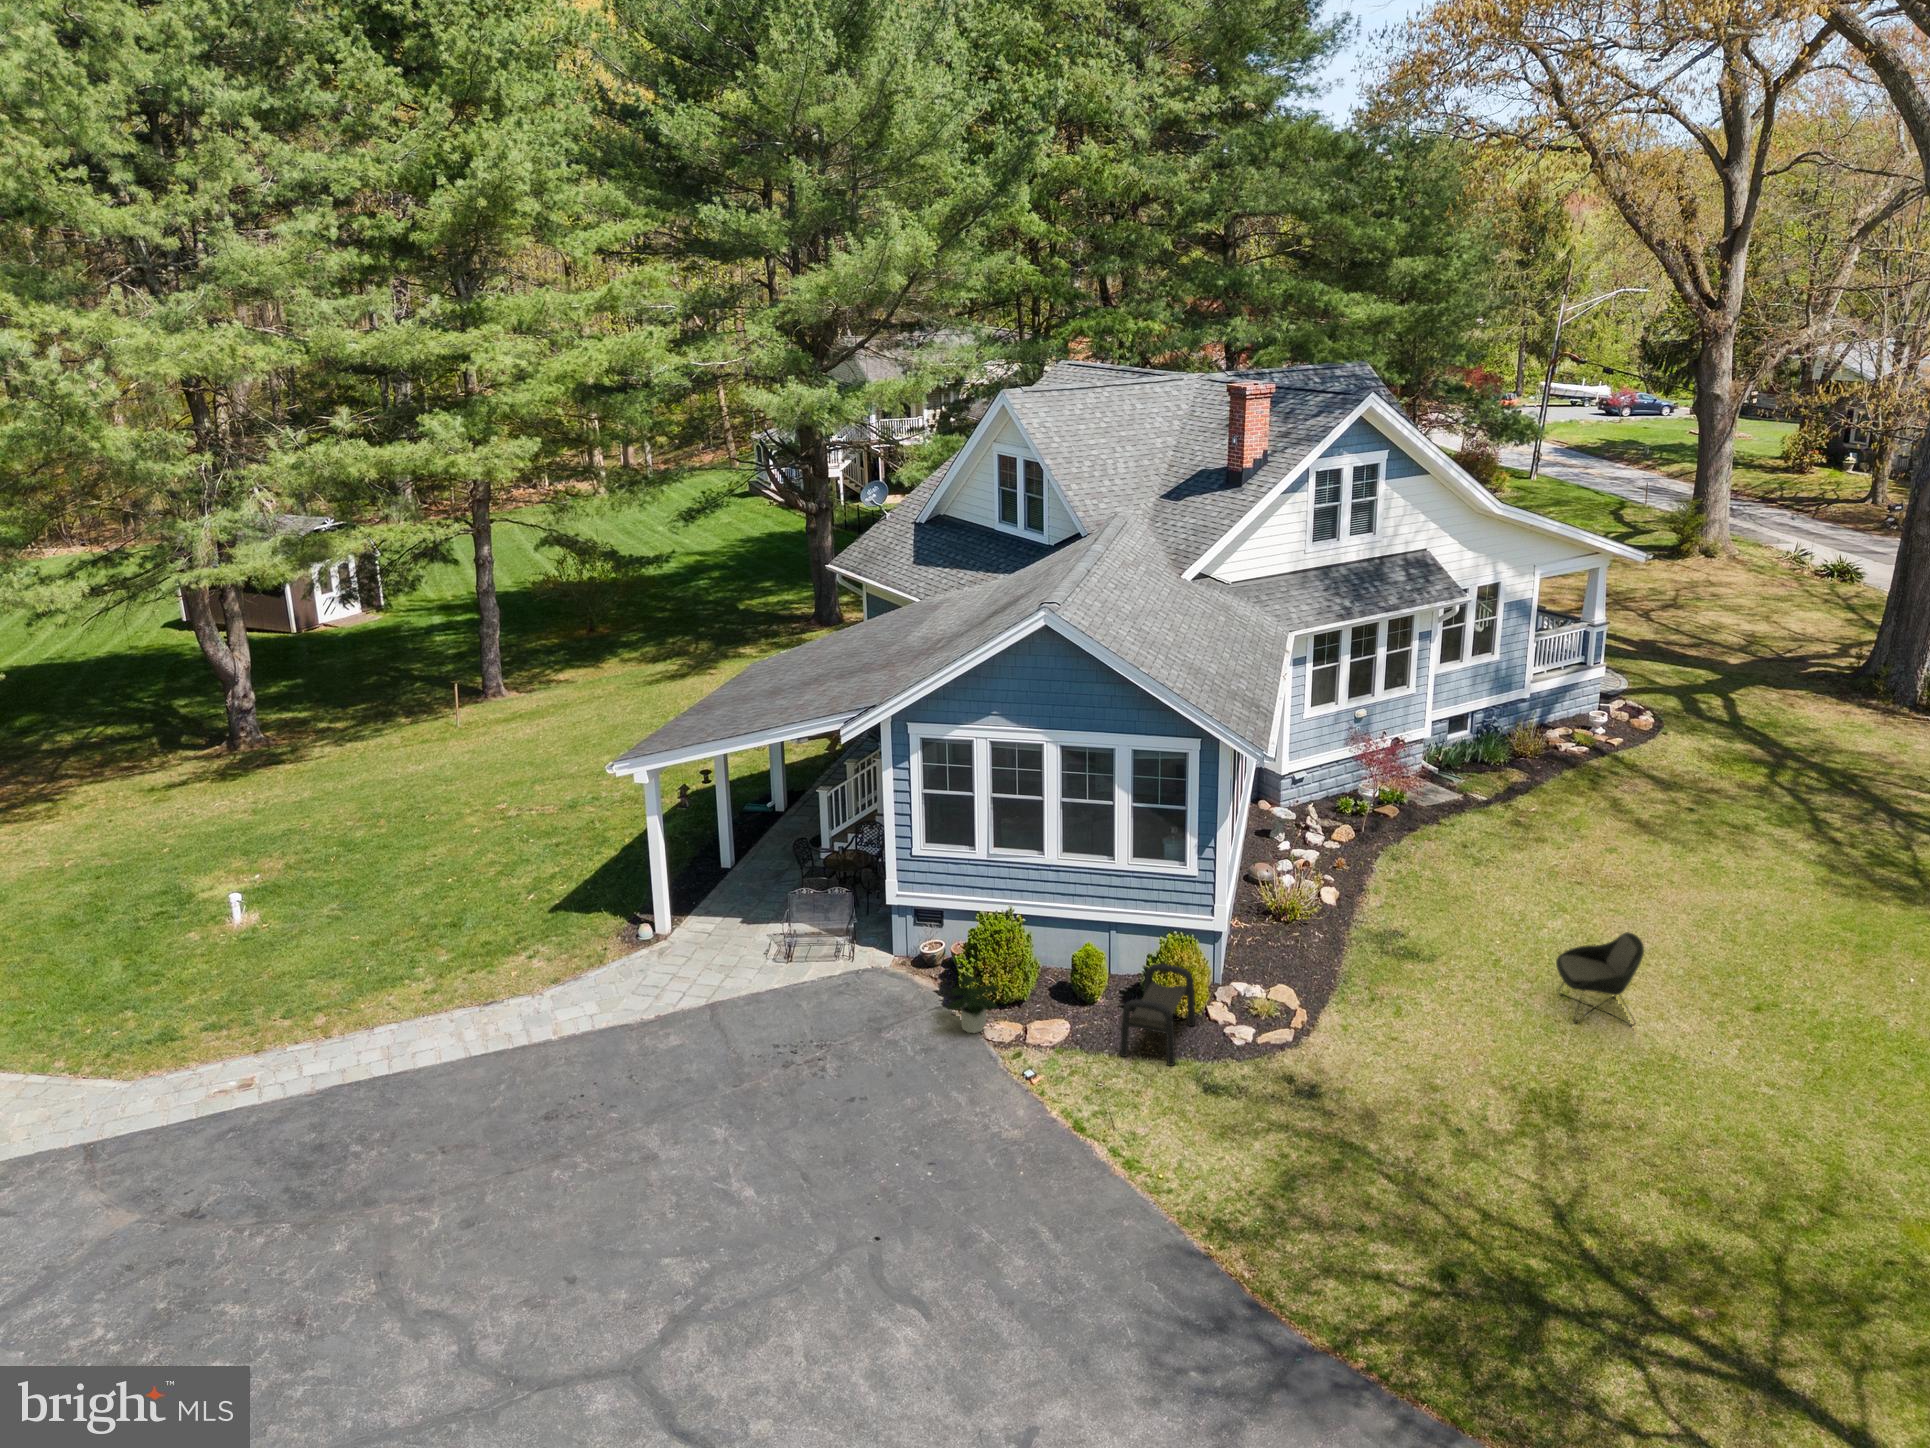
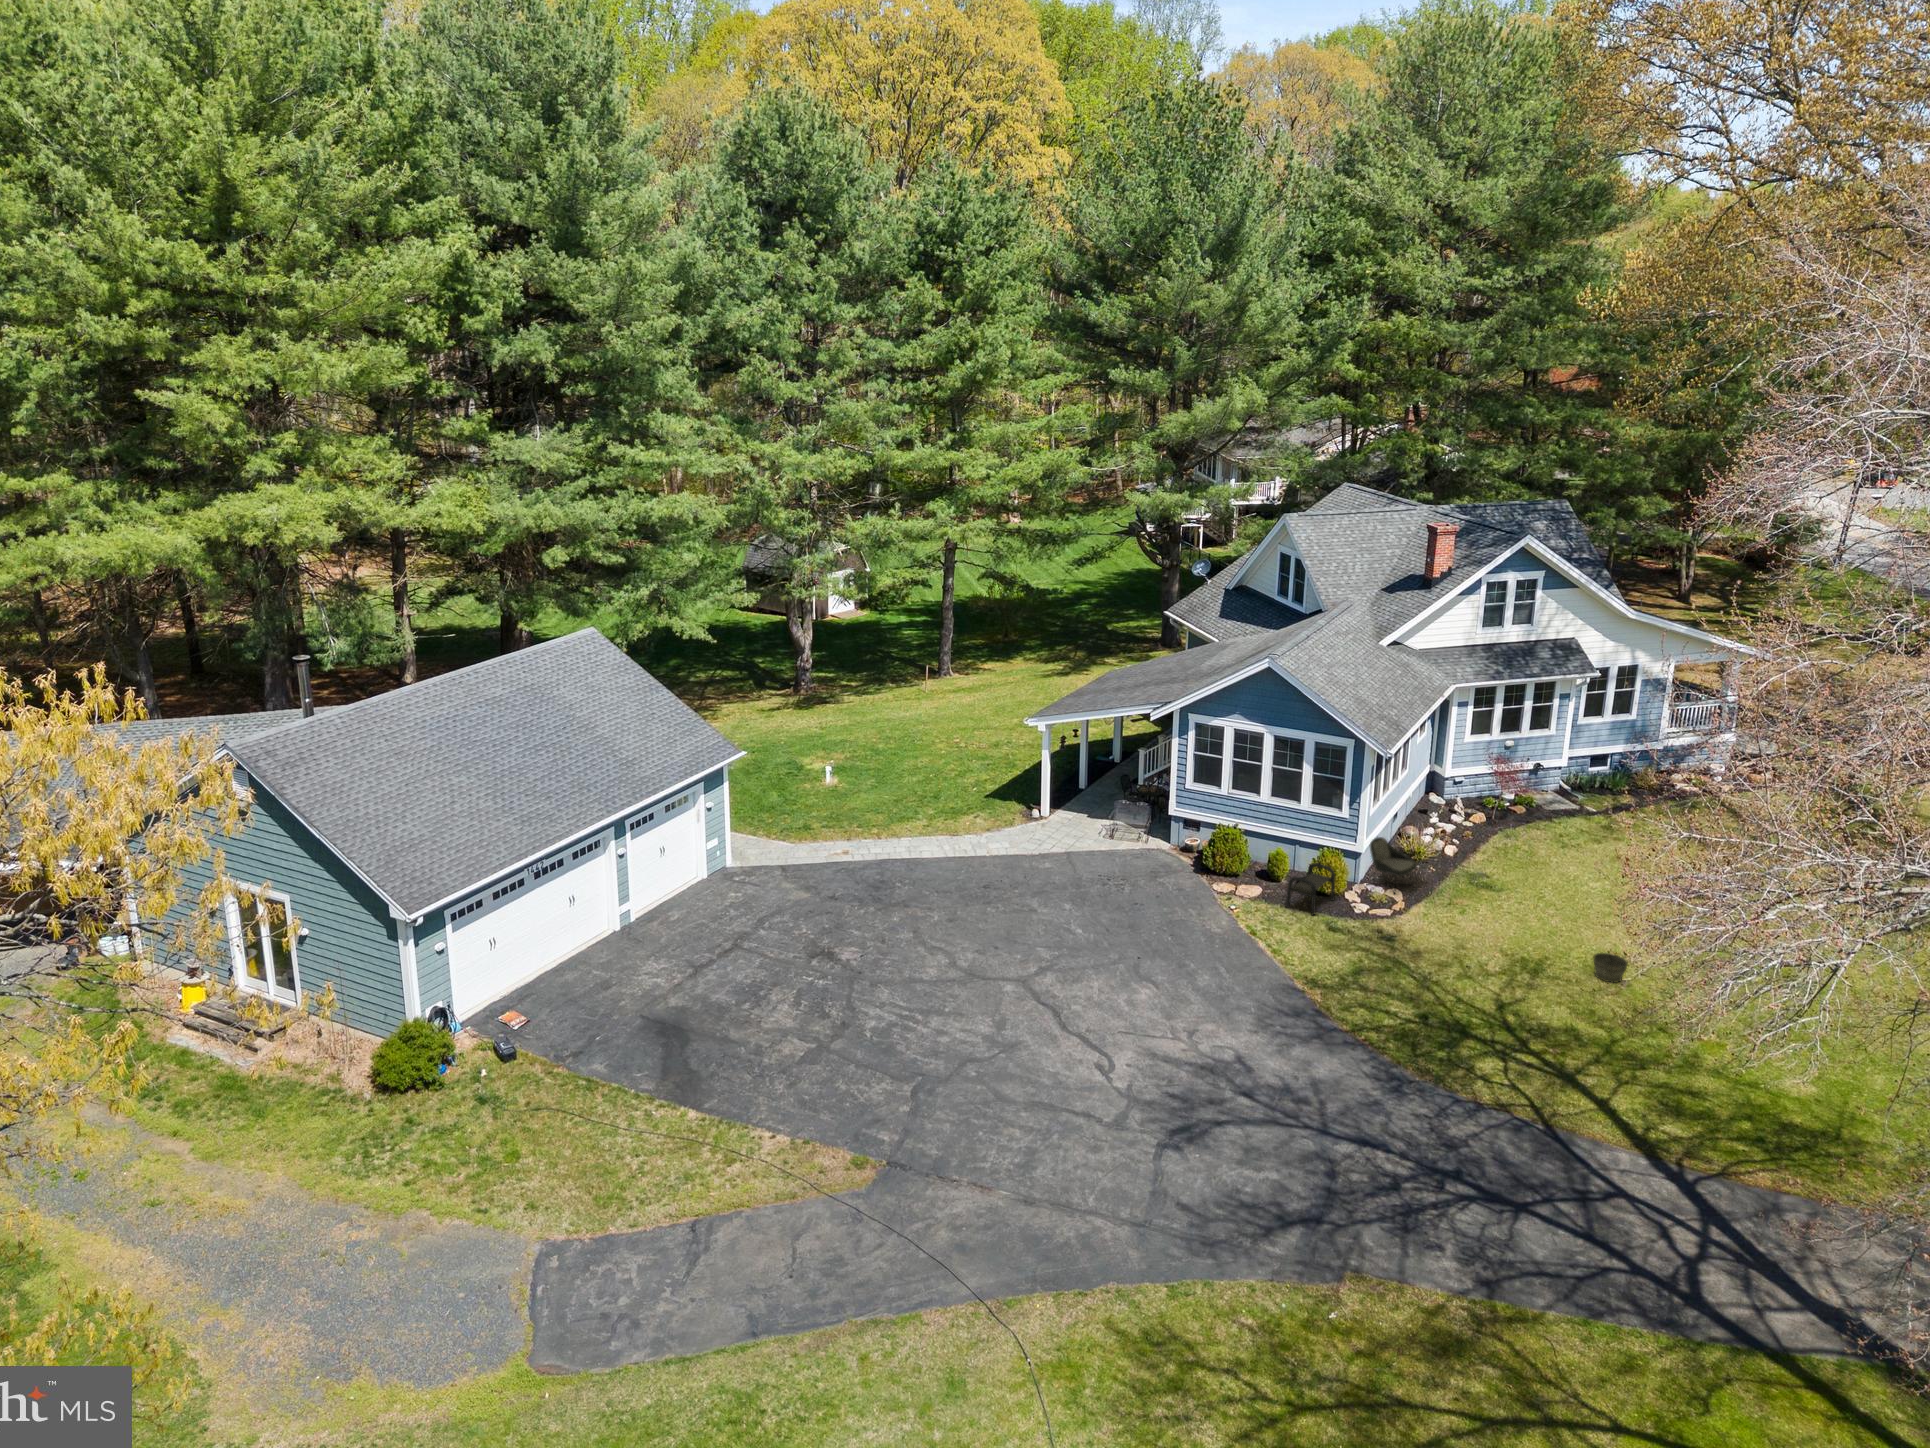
lounge chair: present [1556,932,1644,1026] -> present [1368,837,1417,886]
potted plant: present [949,977,999,1033] -> none [1193,855,1224,885]
wooden bucket: none [1642,1057,1702,1111] -> present [1593,953,1628,983]

